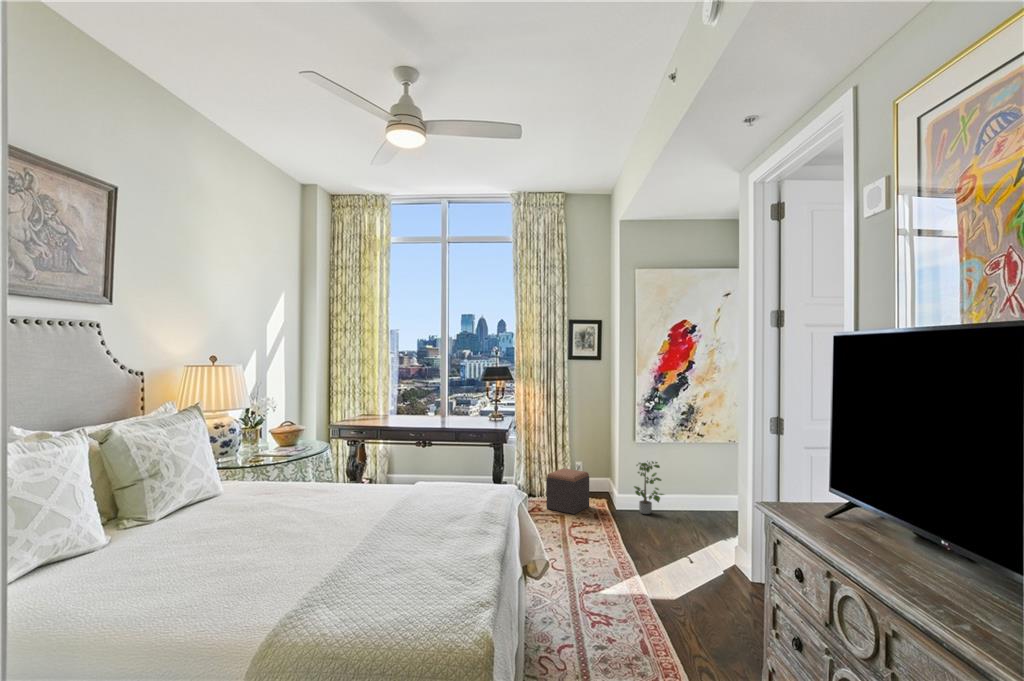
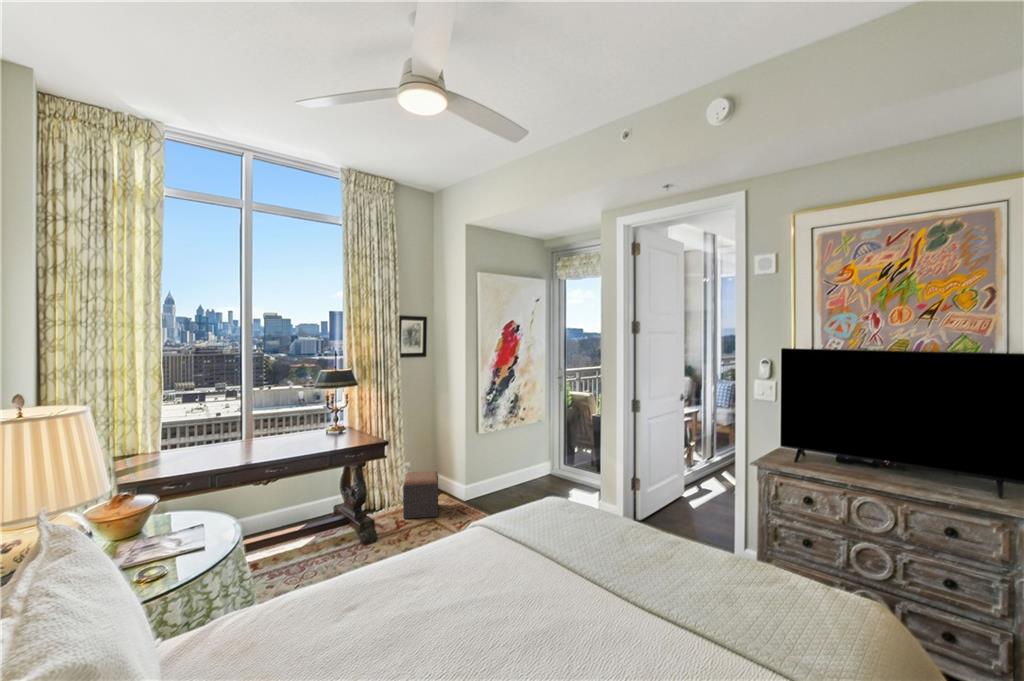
potted plant: present [634,461,664,514] -> none [478,447,505,498]

